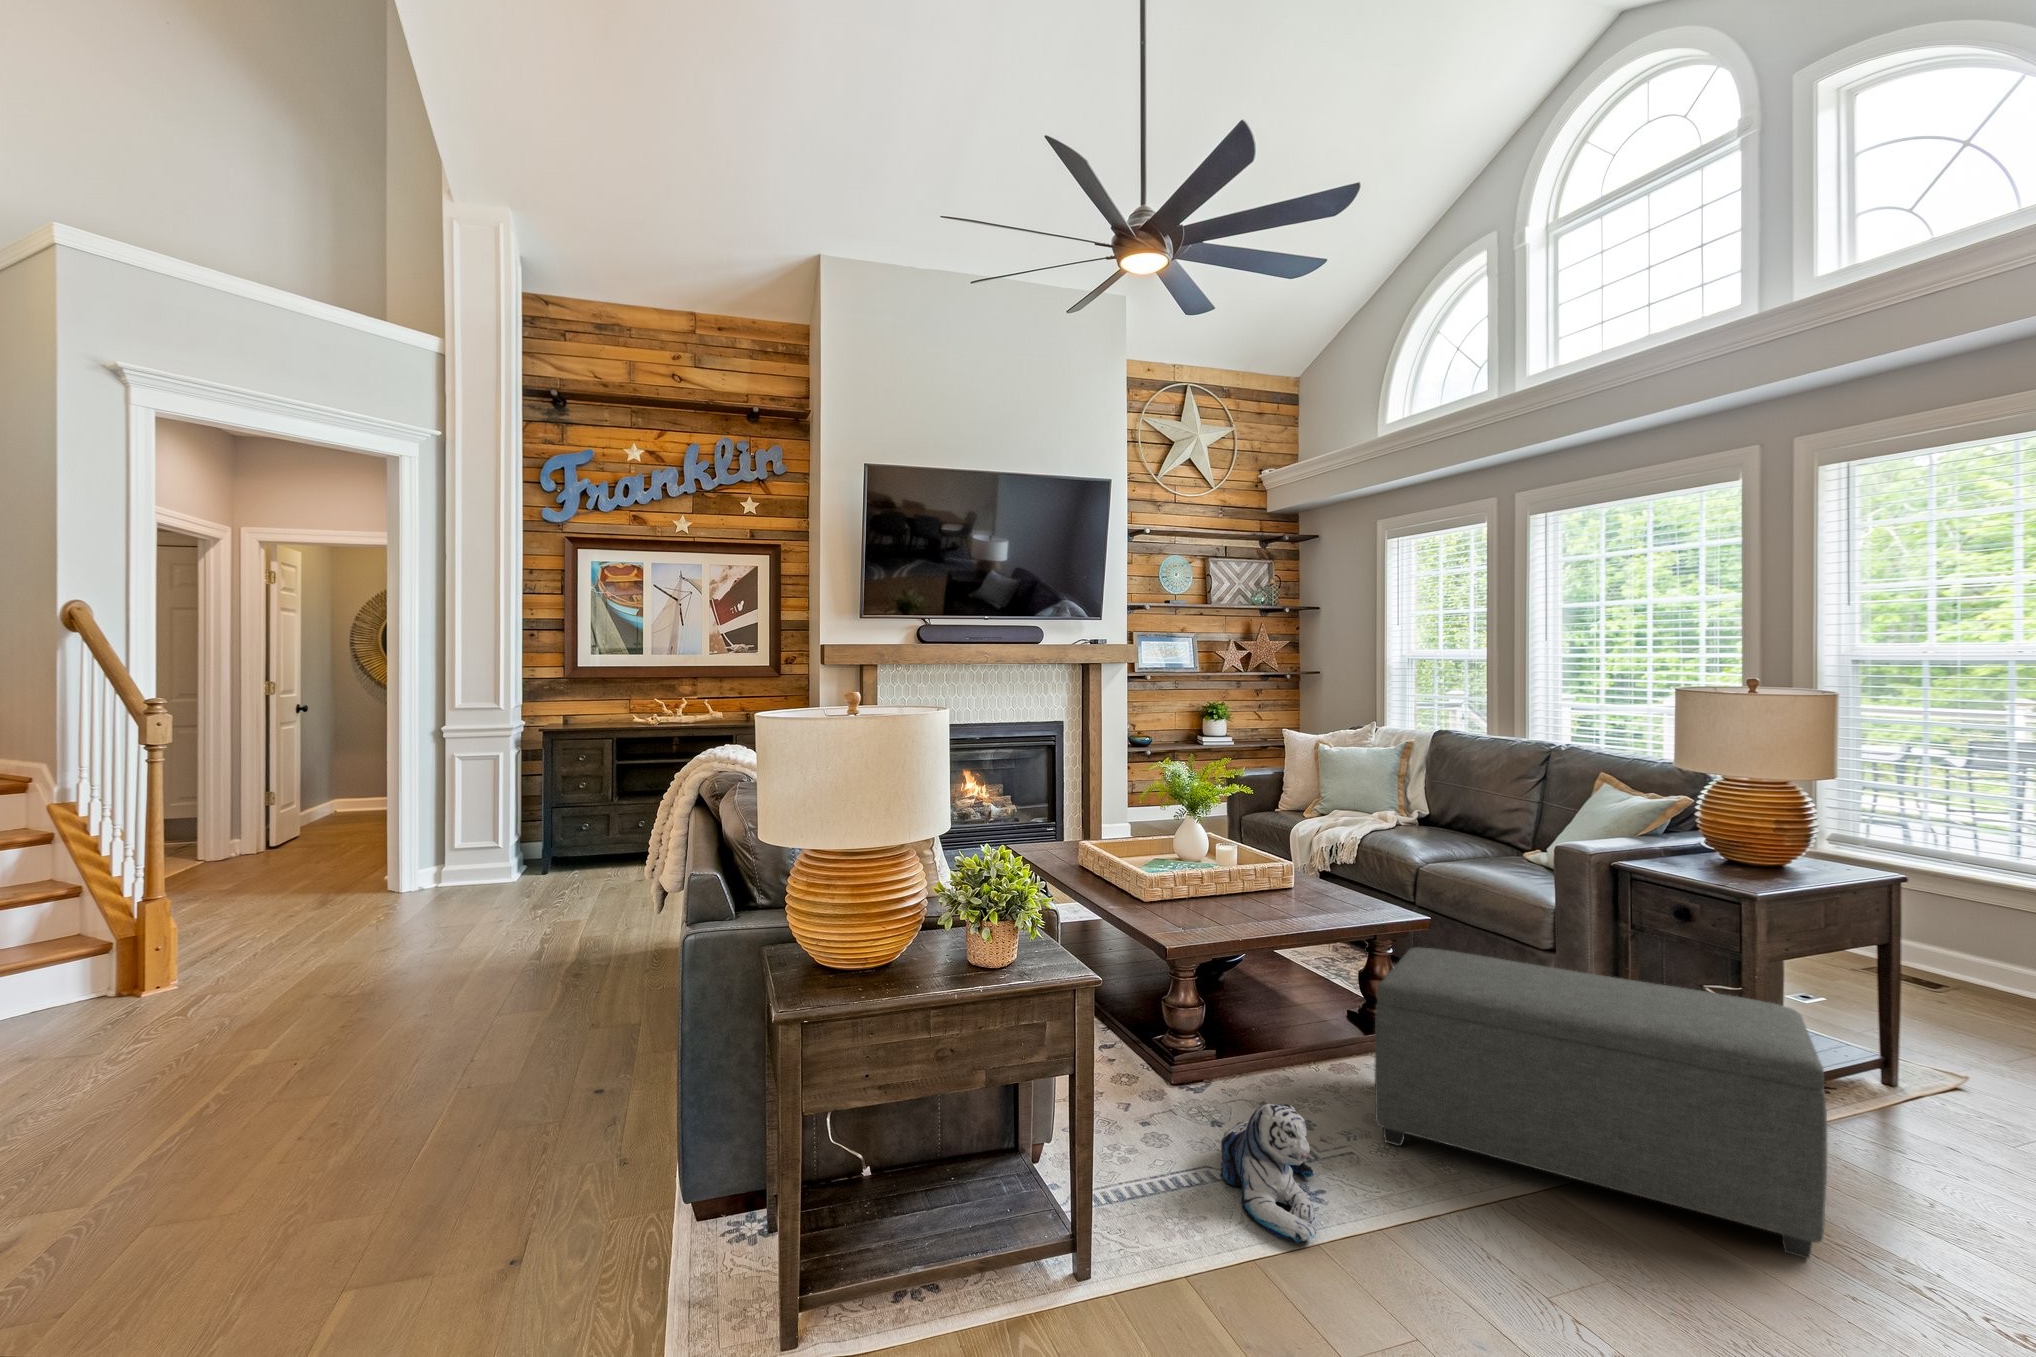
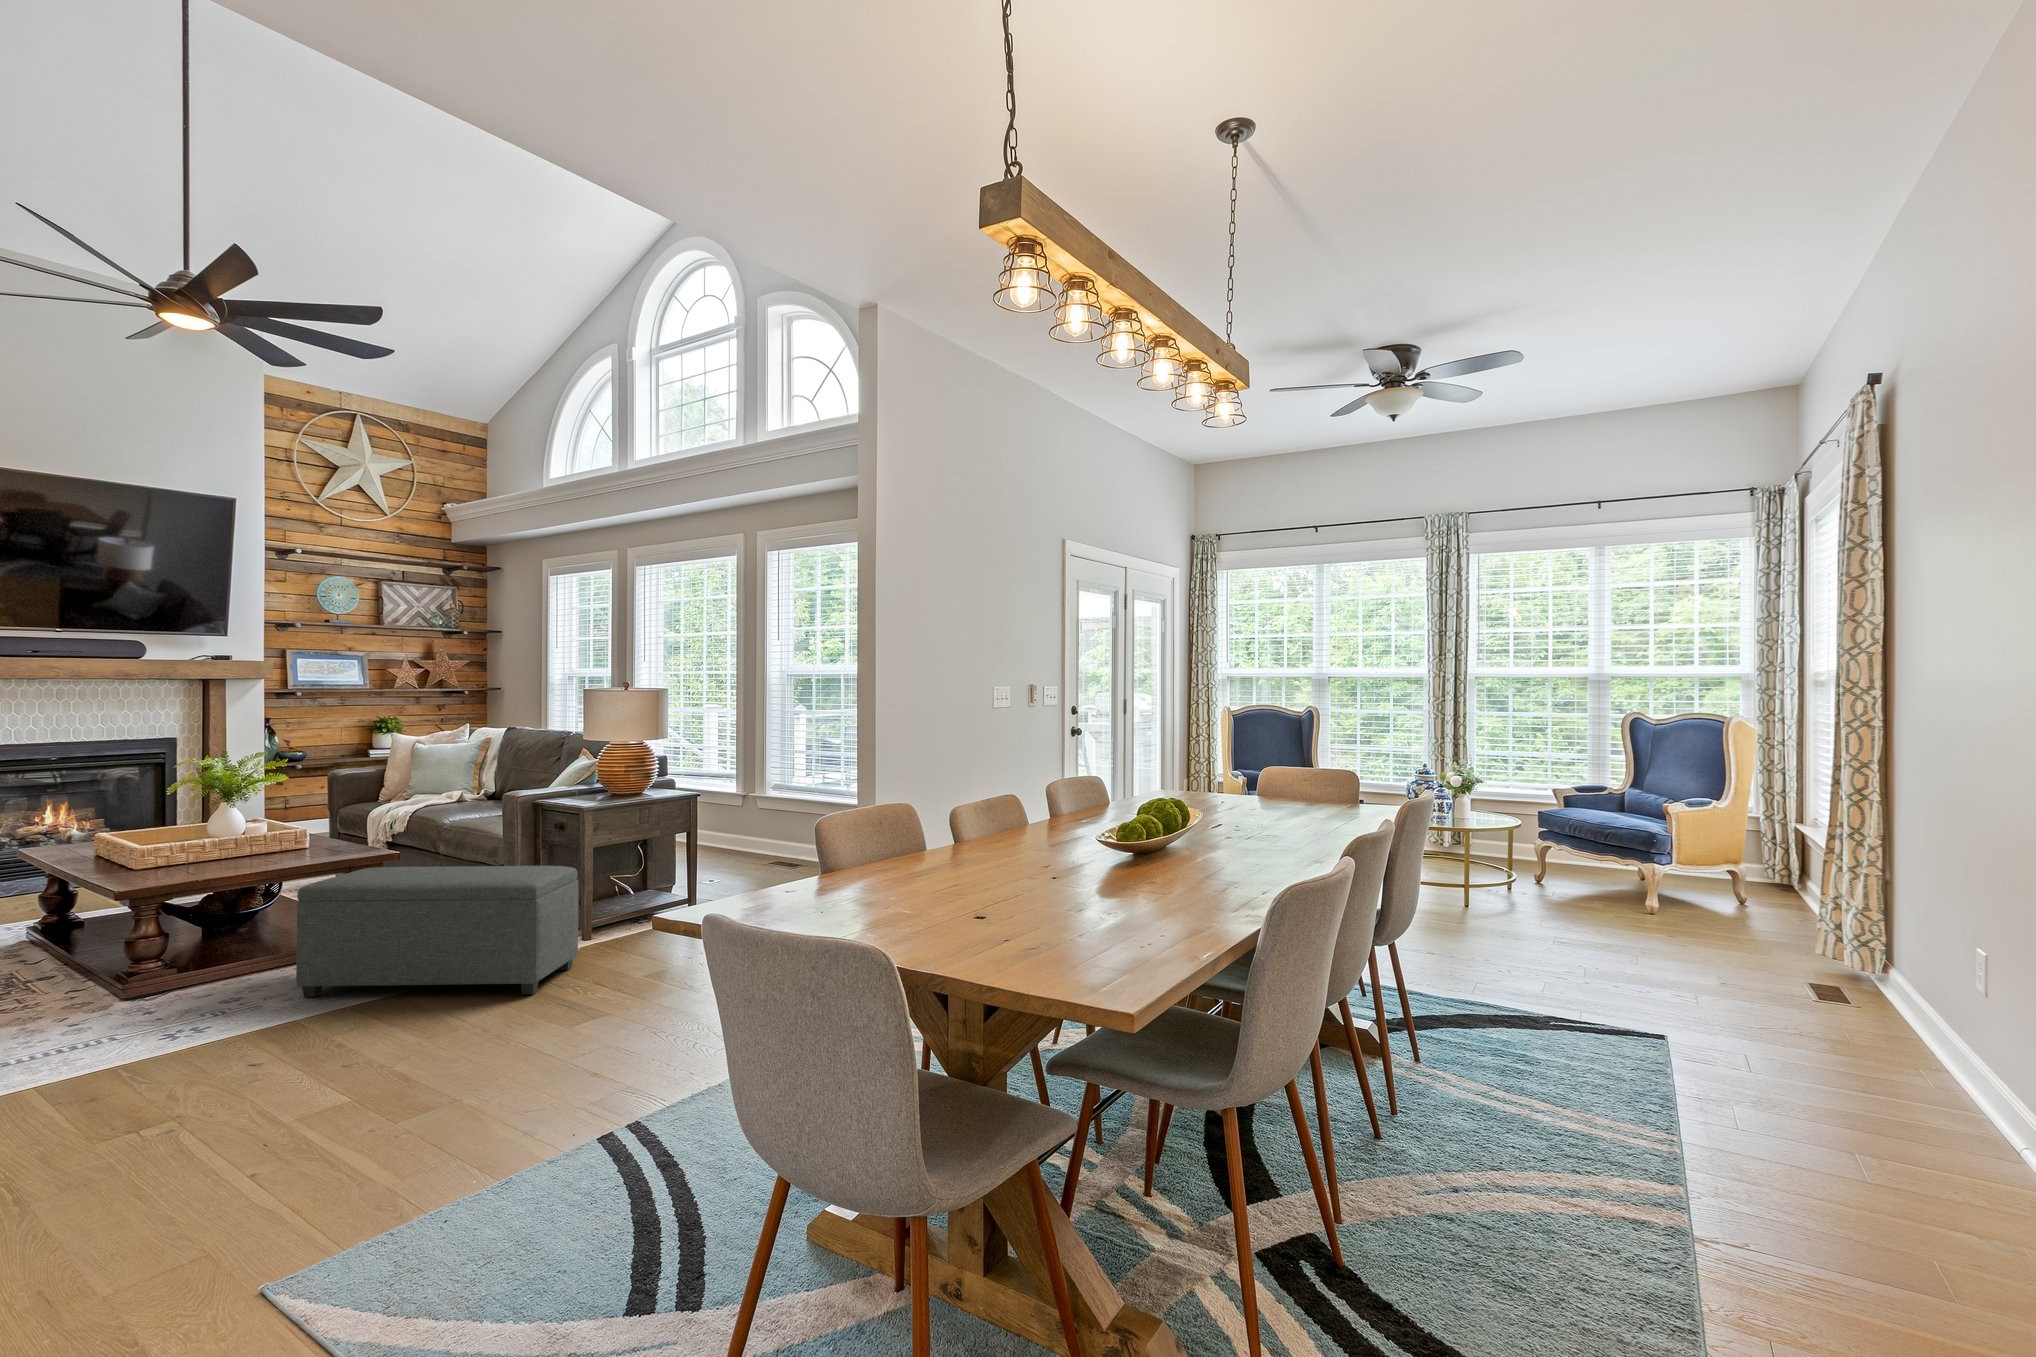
plush toy: present [1220,1104,1316,1243] -> none [133,970,220,1052]

